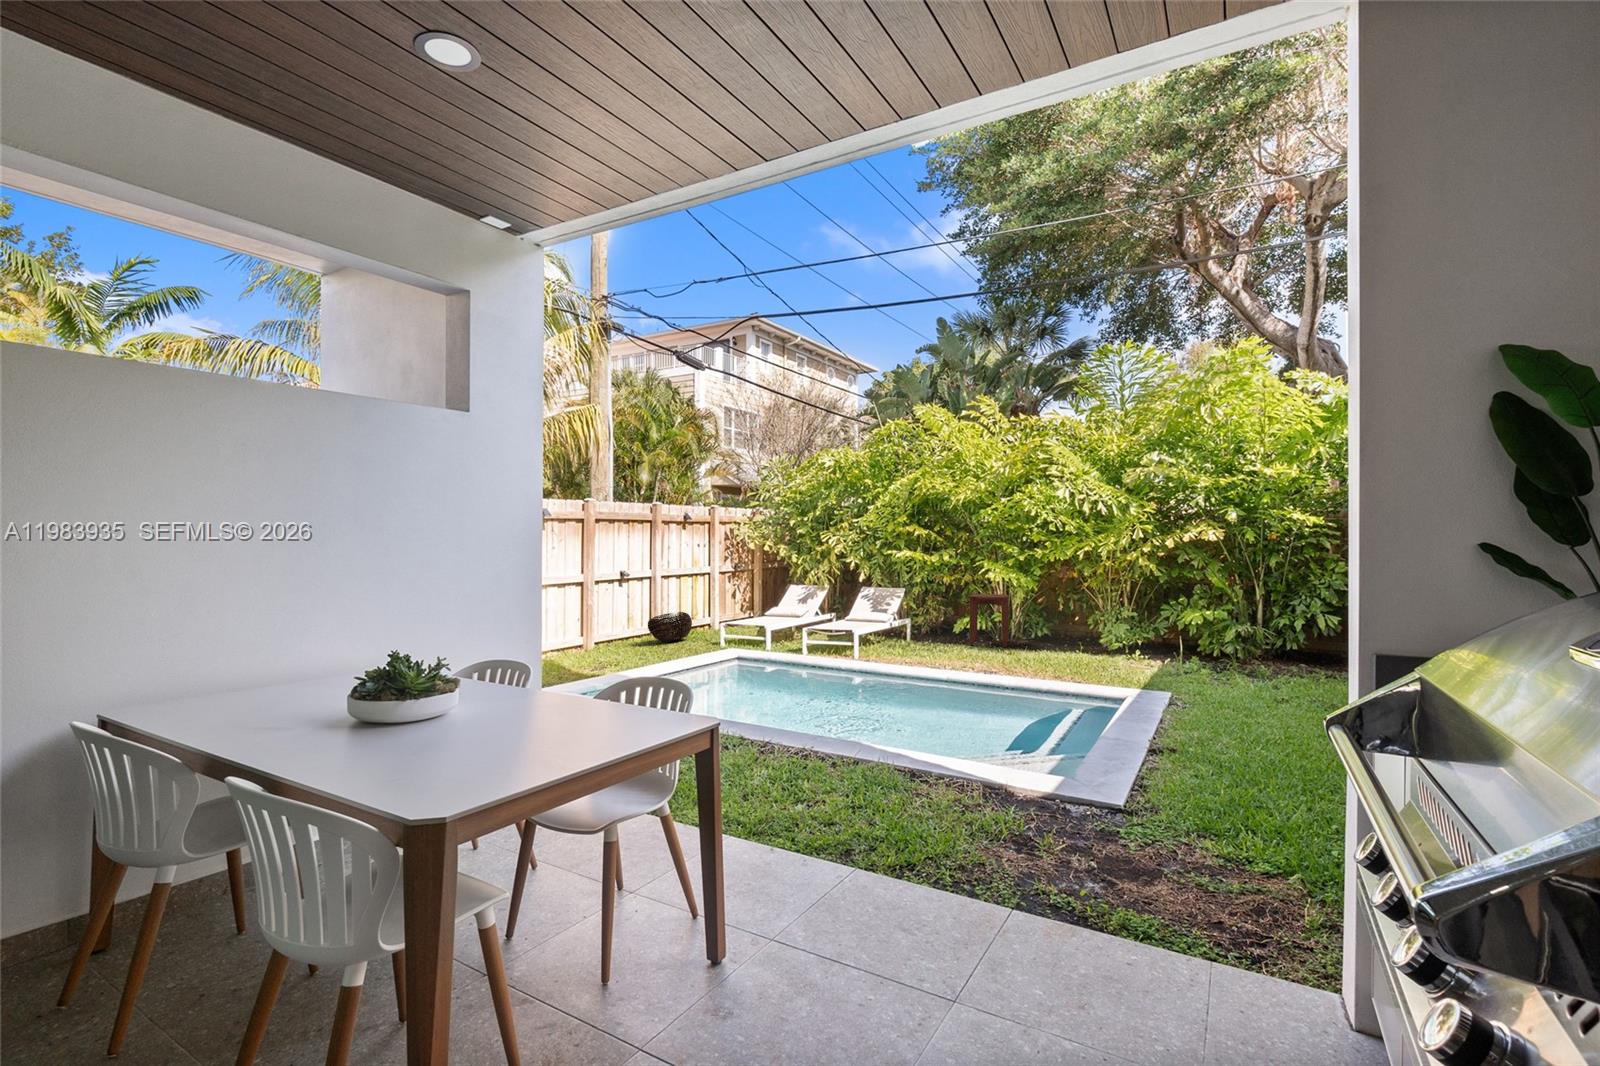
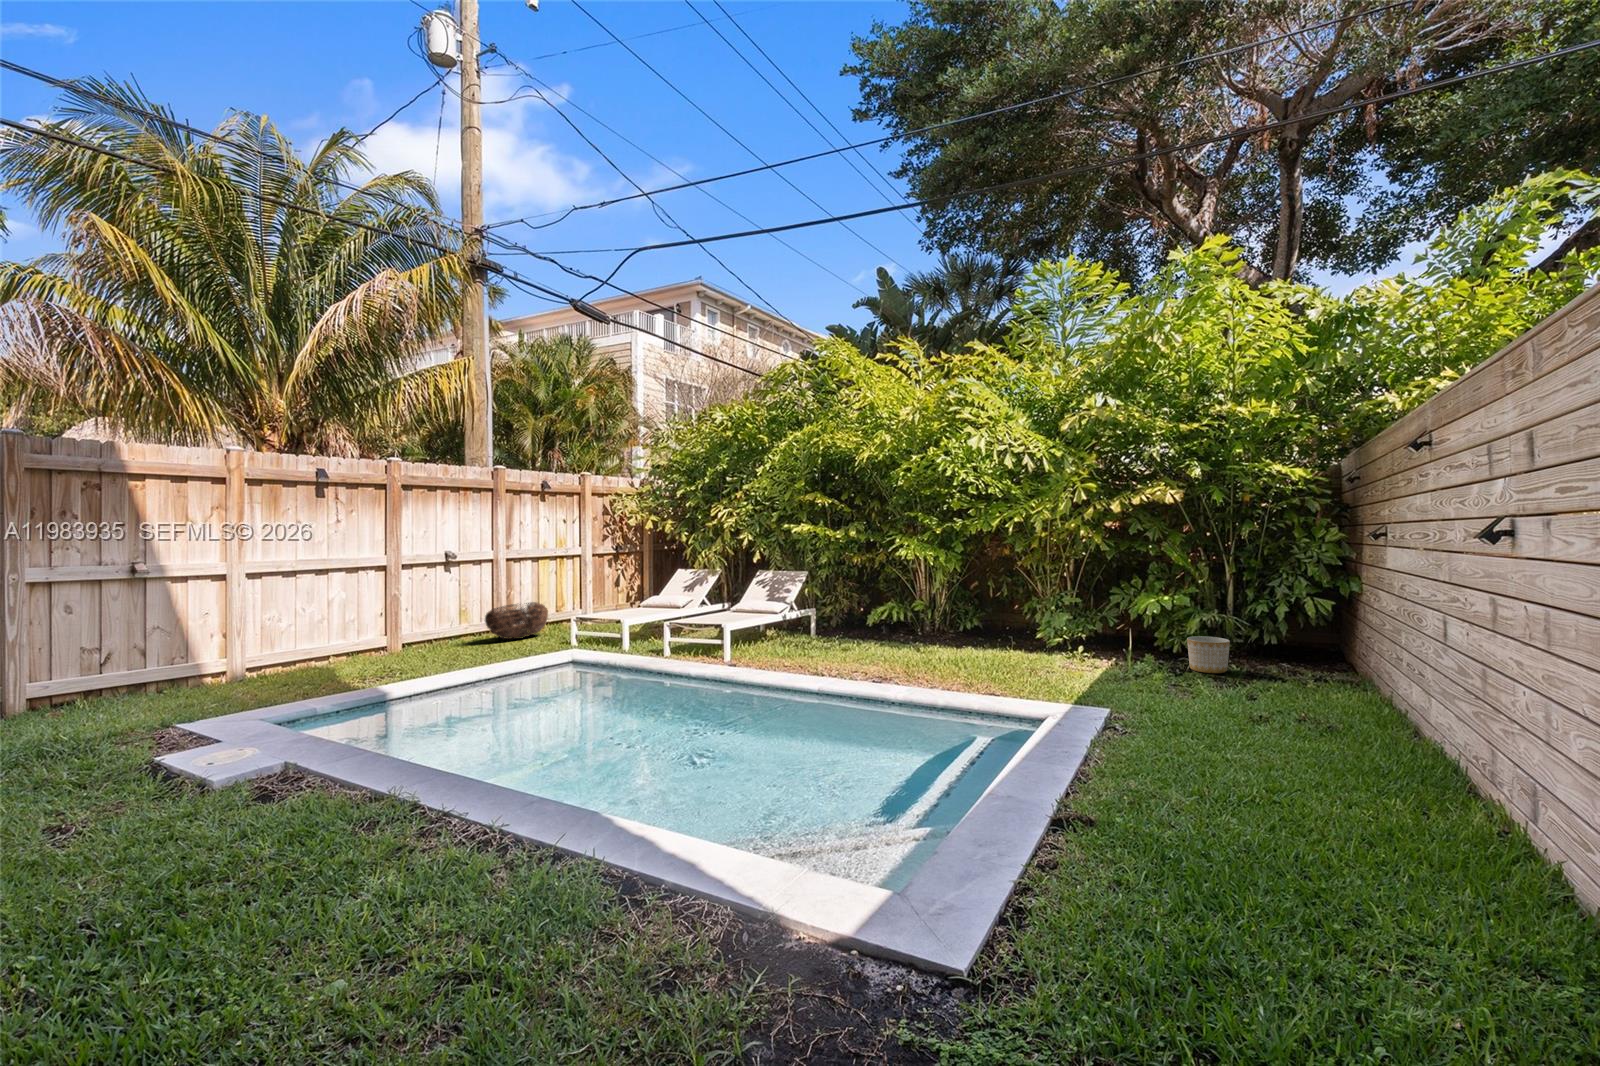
side table: present [969,594,1009,647] -> none [877,576,927,641]
planter: none [1225,644,1258,672] -> present [1187,636,1230,673]

